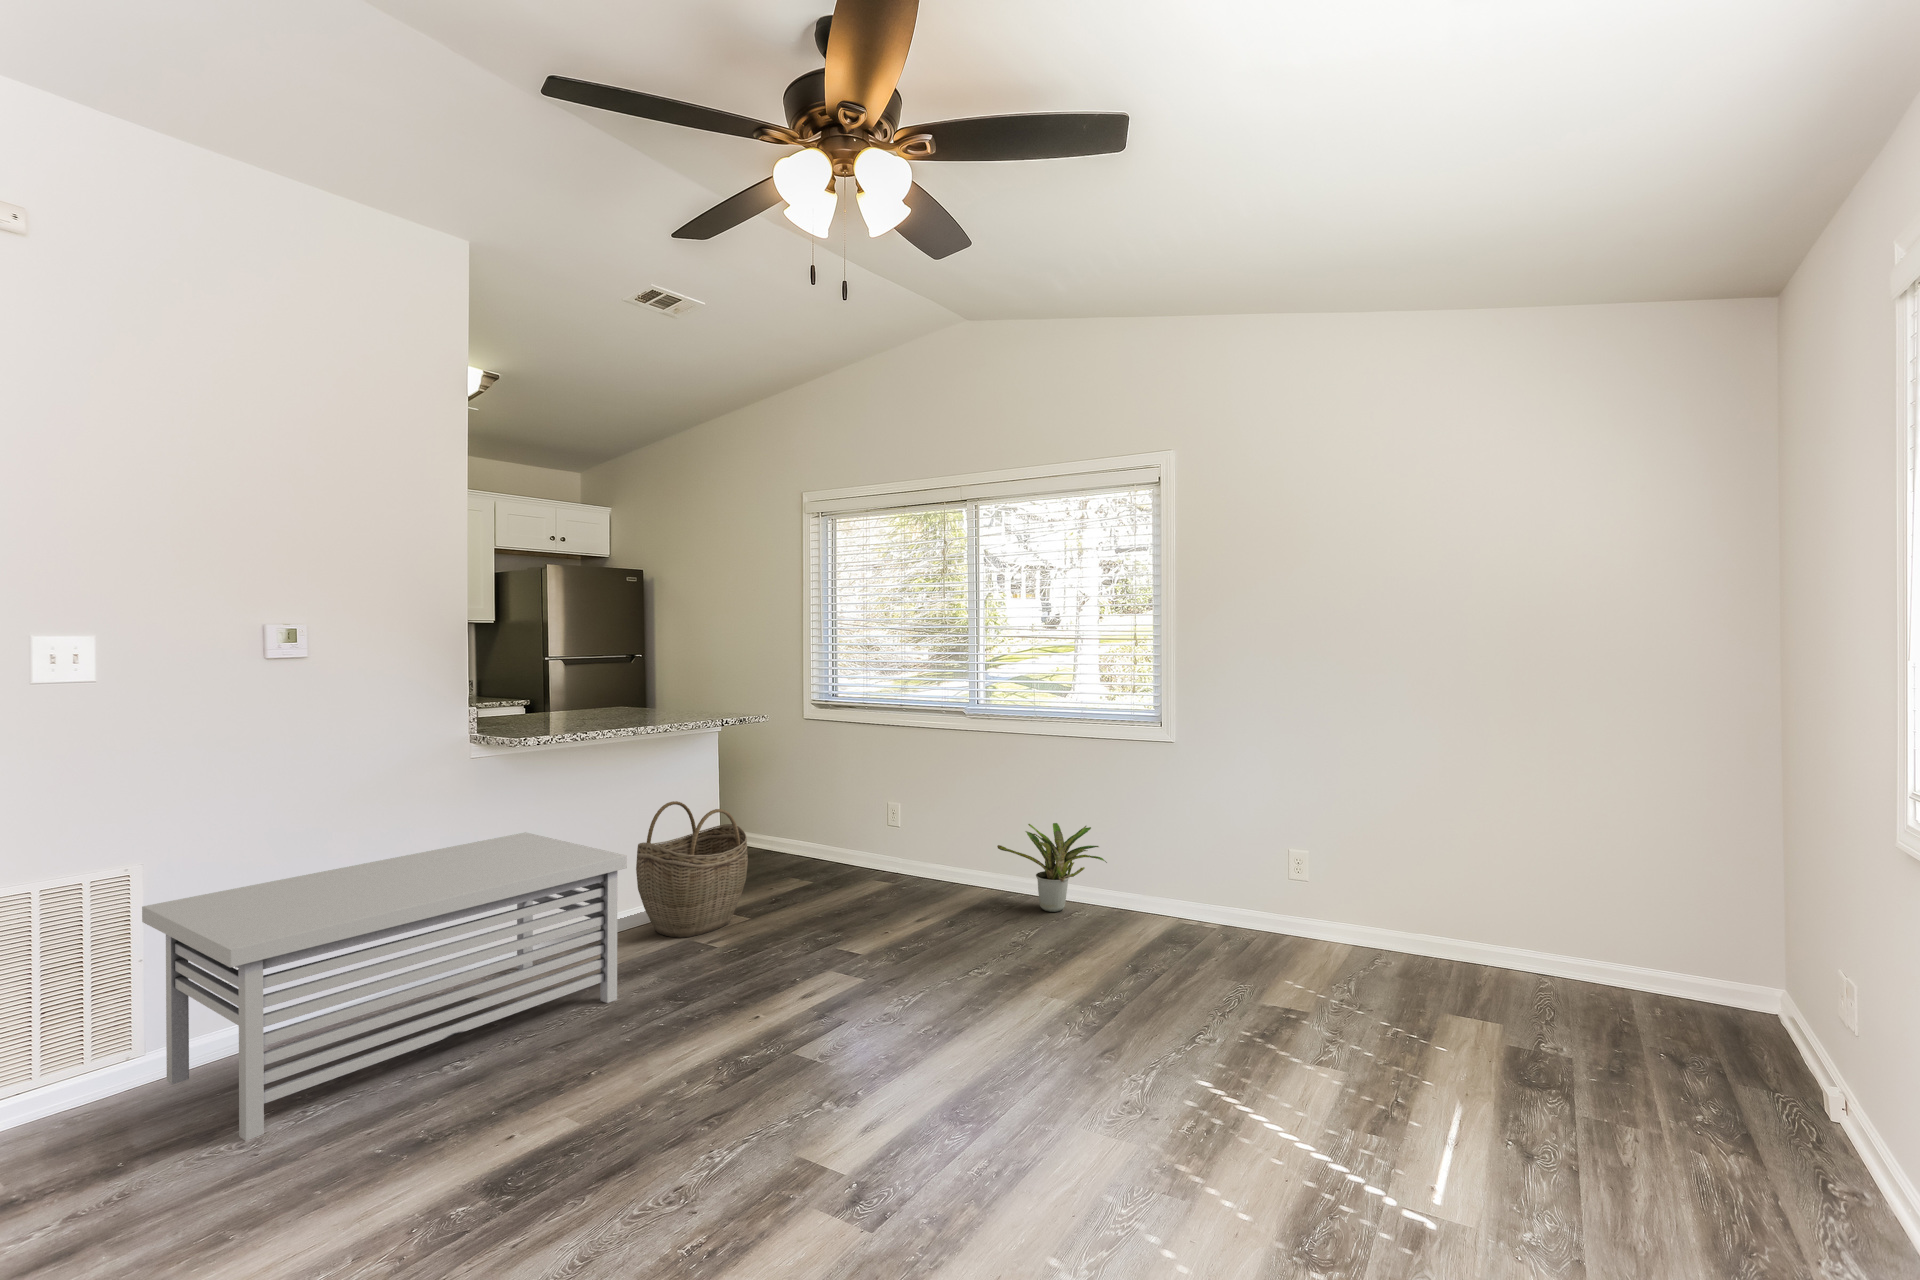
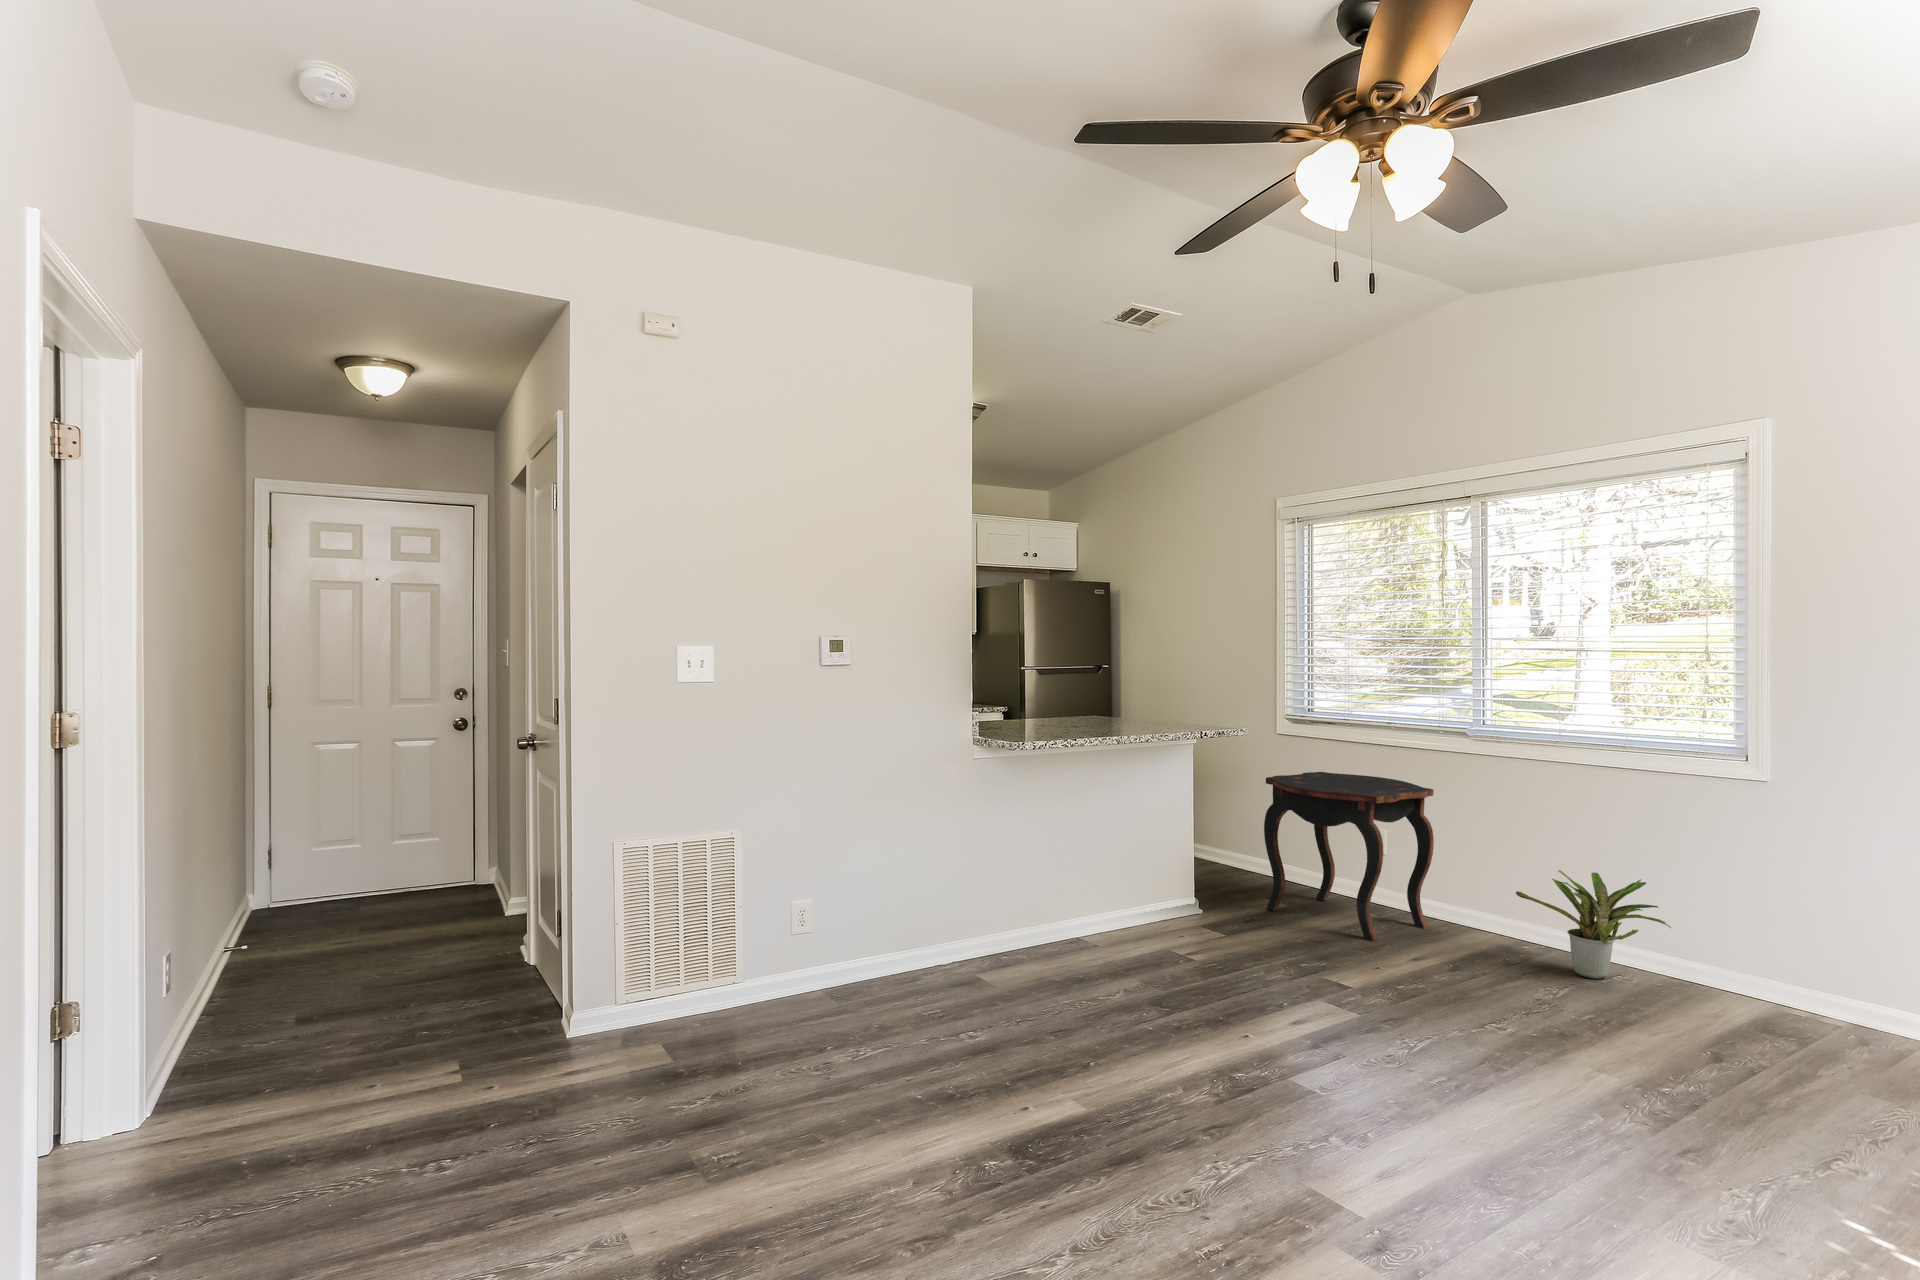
side table: none [790,752,936,904] -> present [1264,772,1434,942]
woven basket: present [636,801,748,938] -> none [1114,810,1224,948]
storage bench: present [142,832,627,1141] -> none [746,828,1115,1064]

